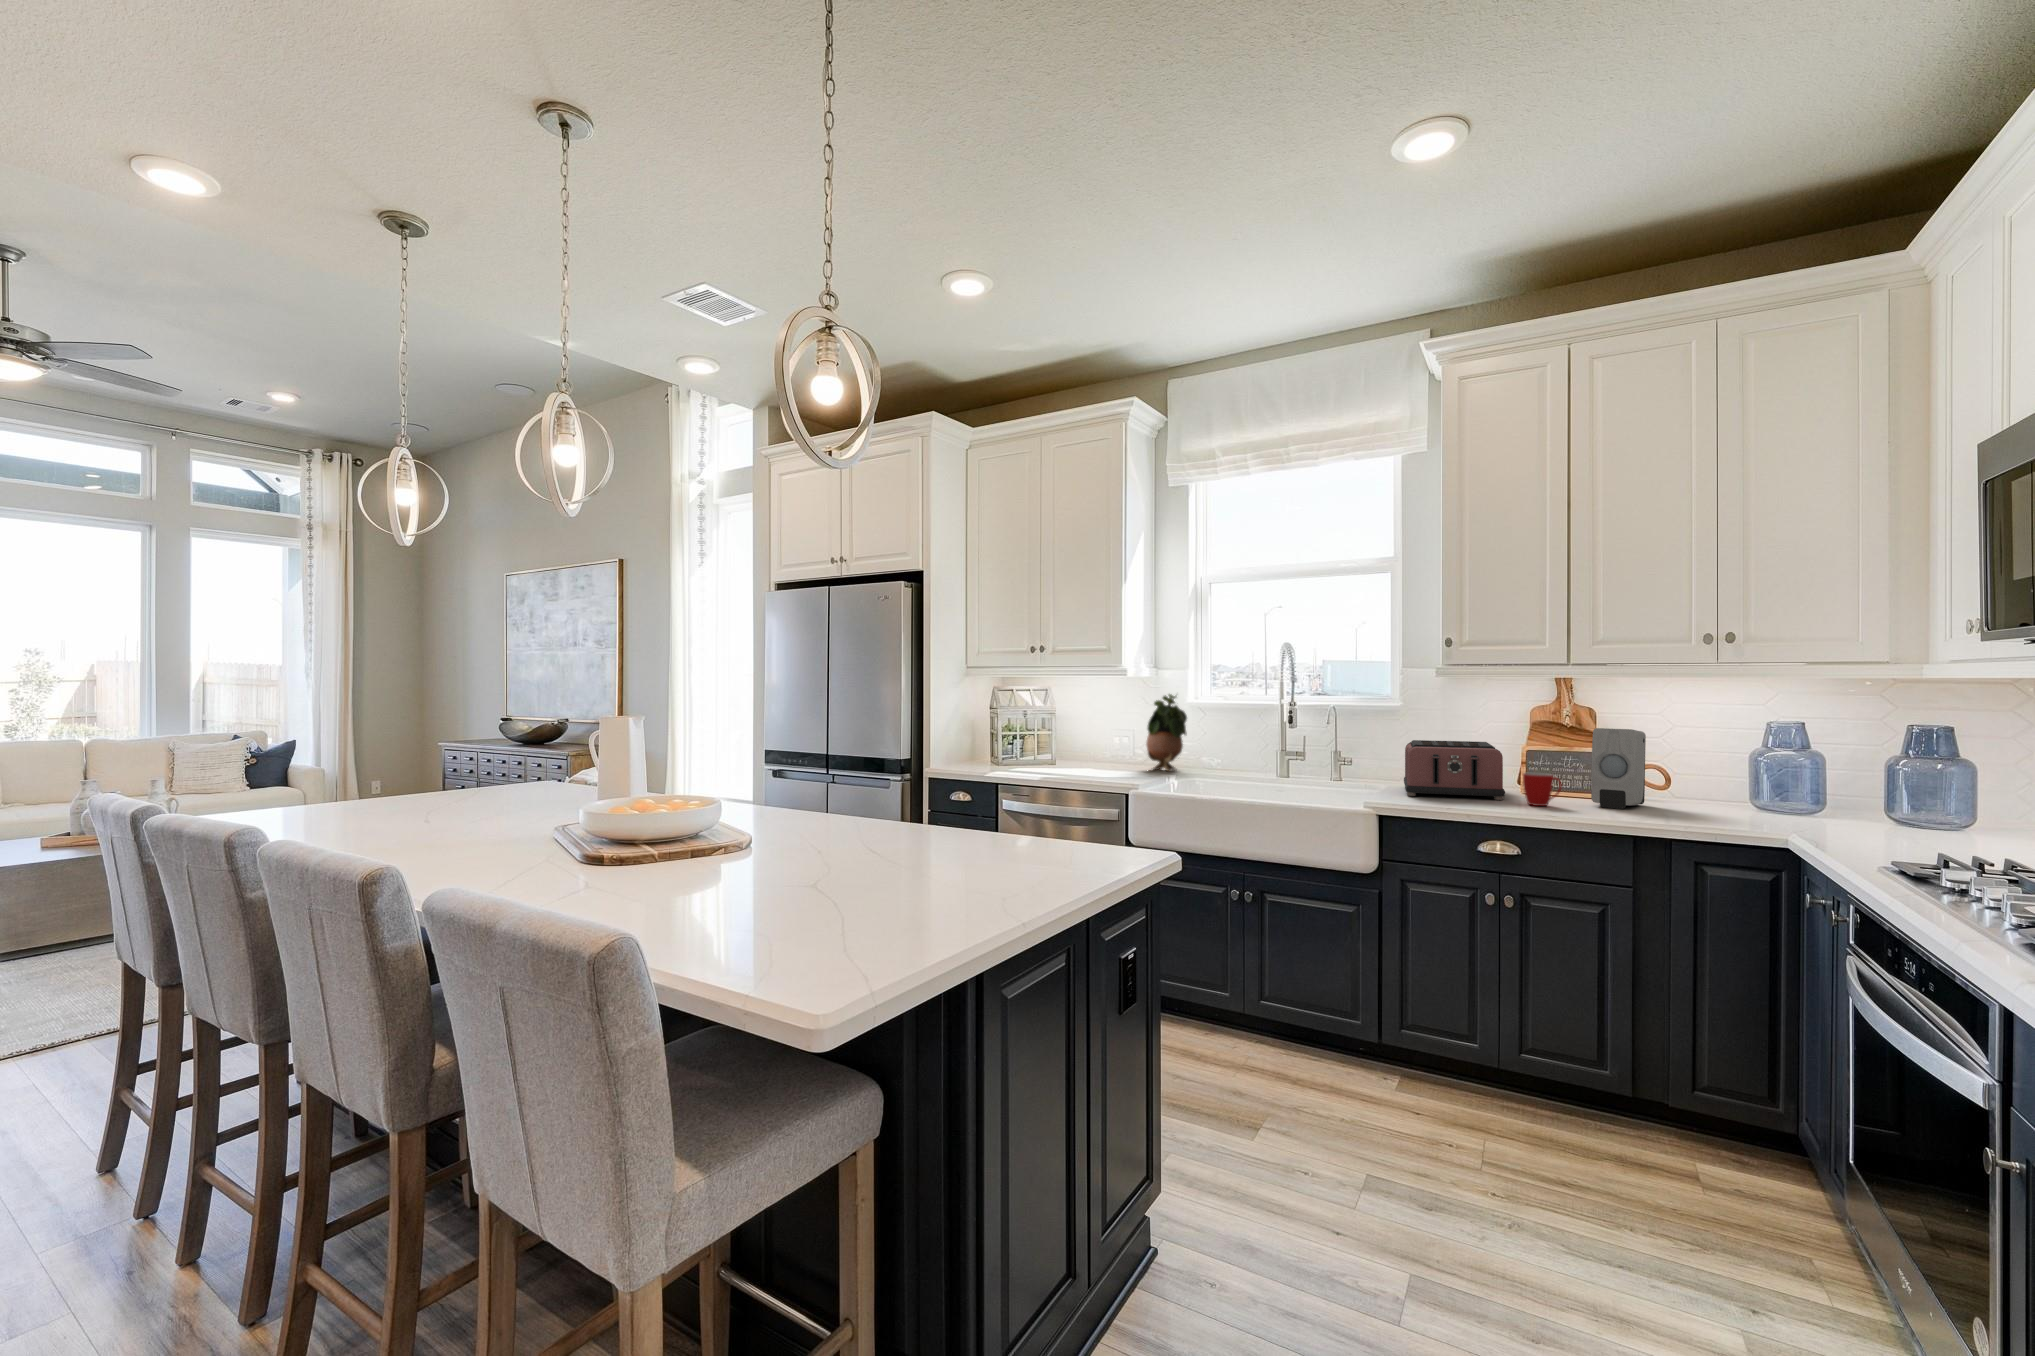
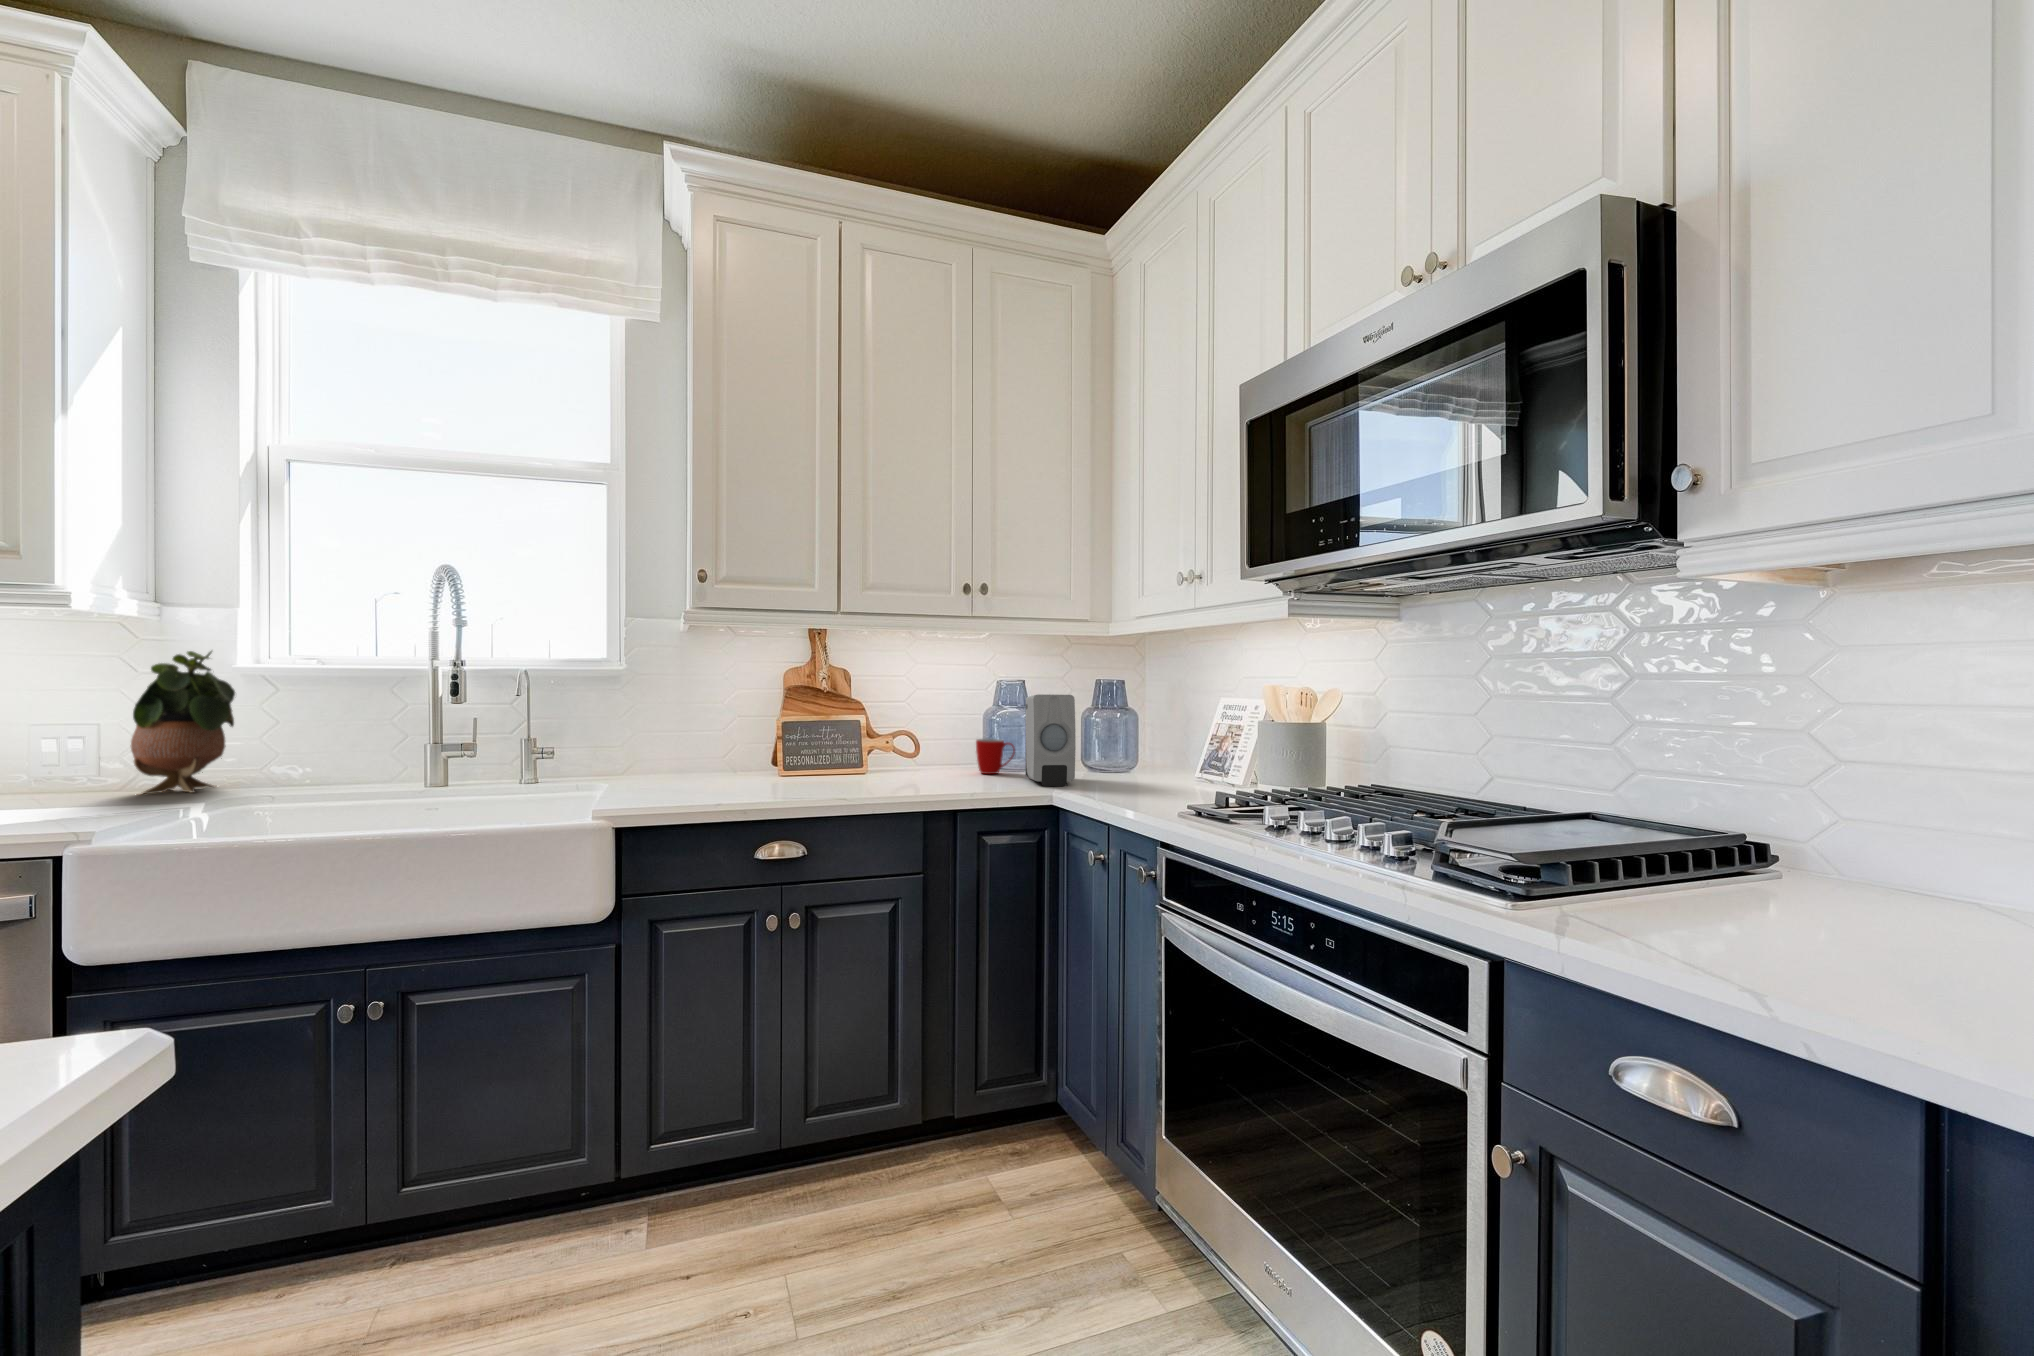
soap dispenser: present [1591,728,1646,809] -> present [1026,694,1076,786]
toaster: present [1404,740,1505,800] -> none [633,713,771,794]
mug: present [1523,773,1562,806] -> present [976,739,1015,774]

